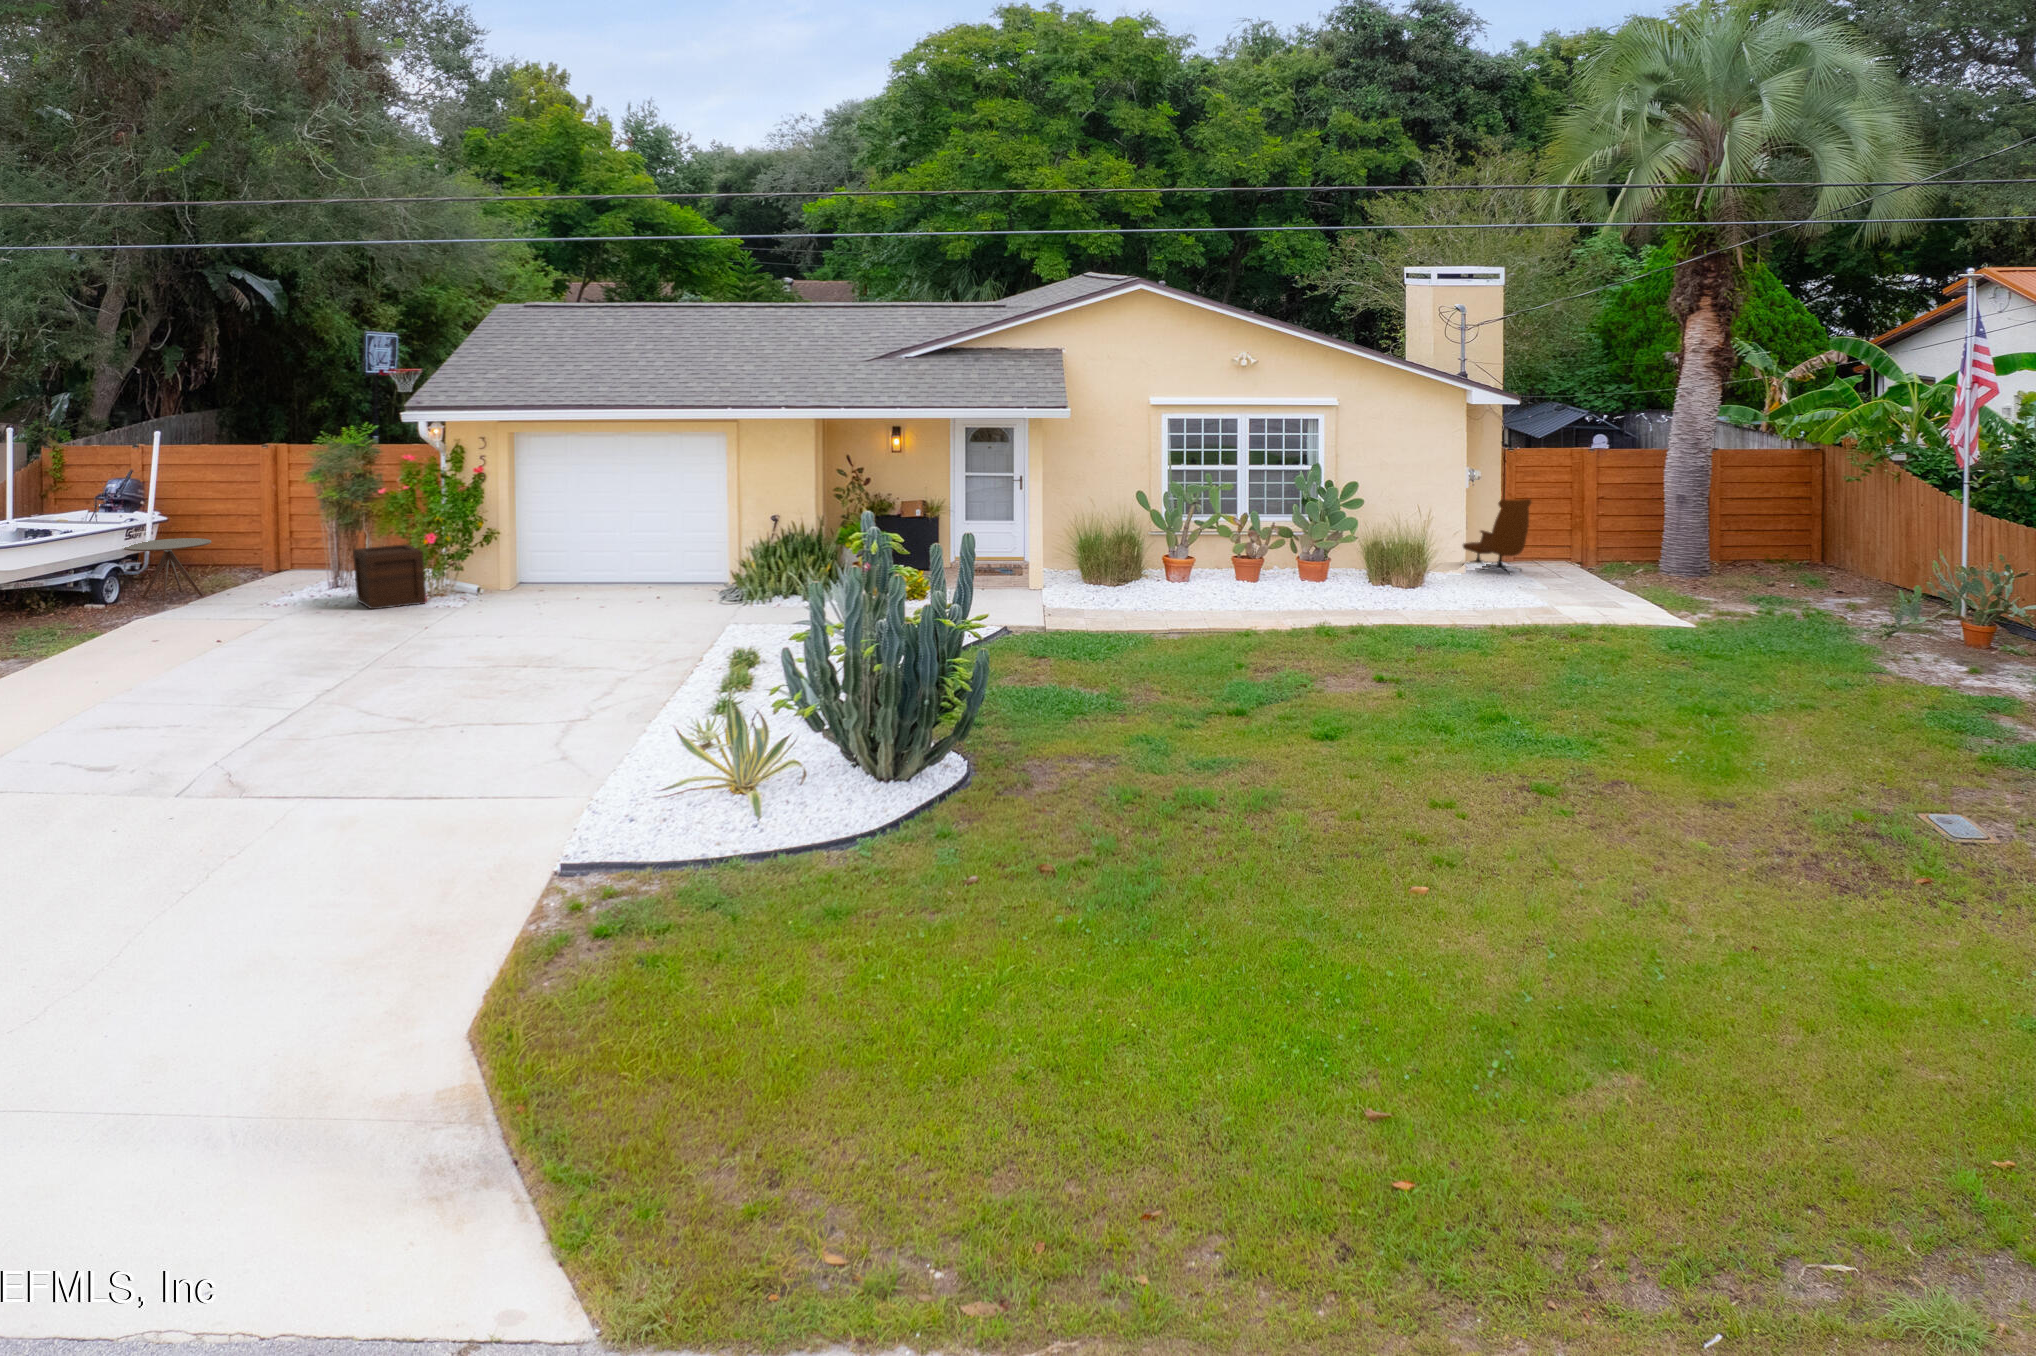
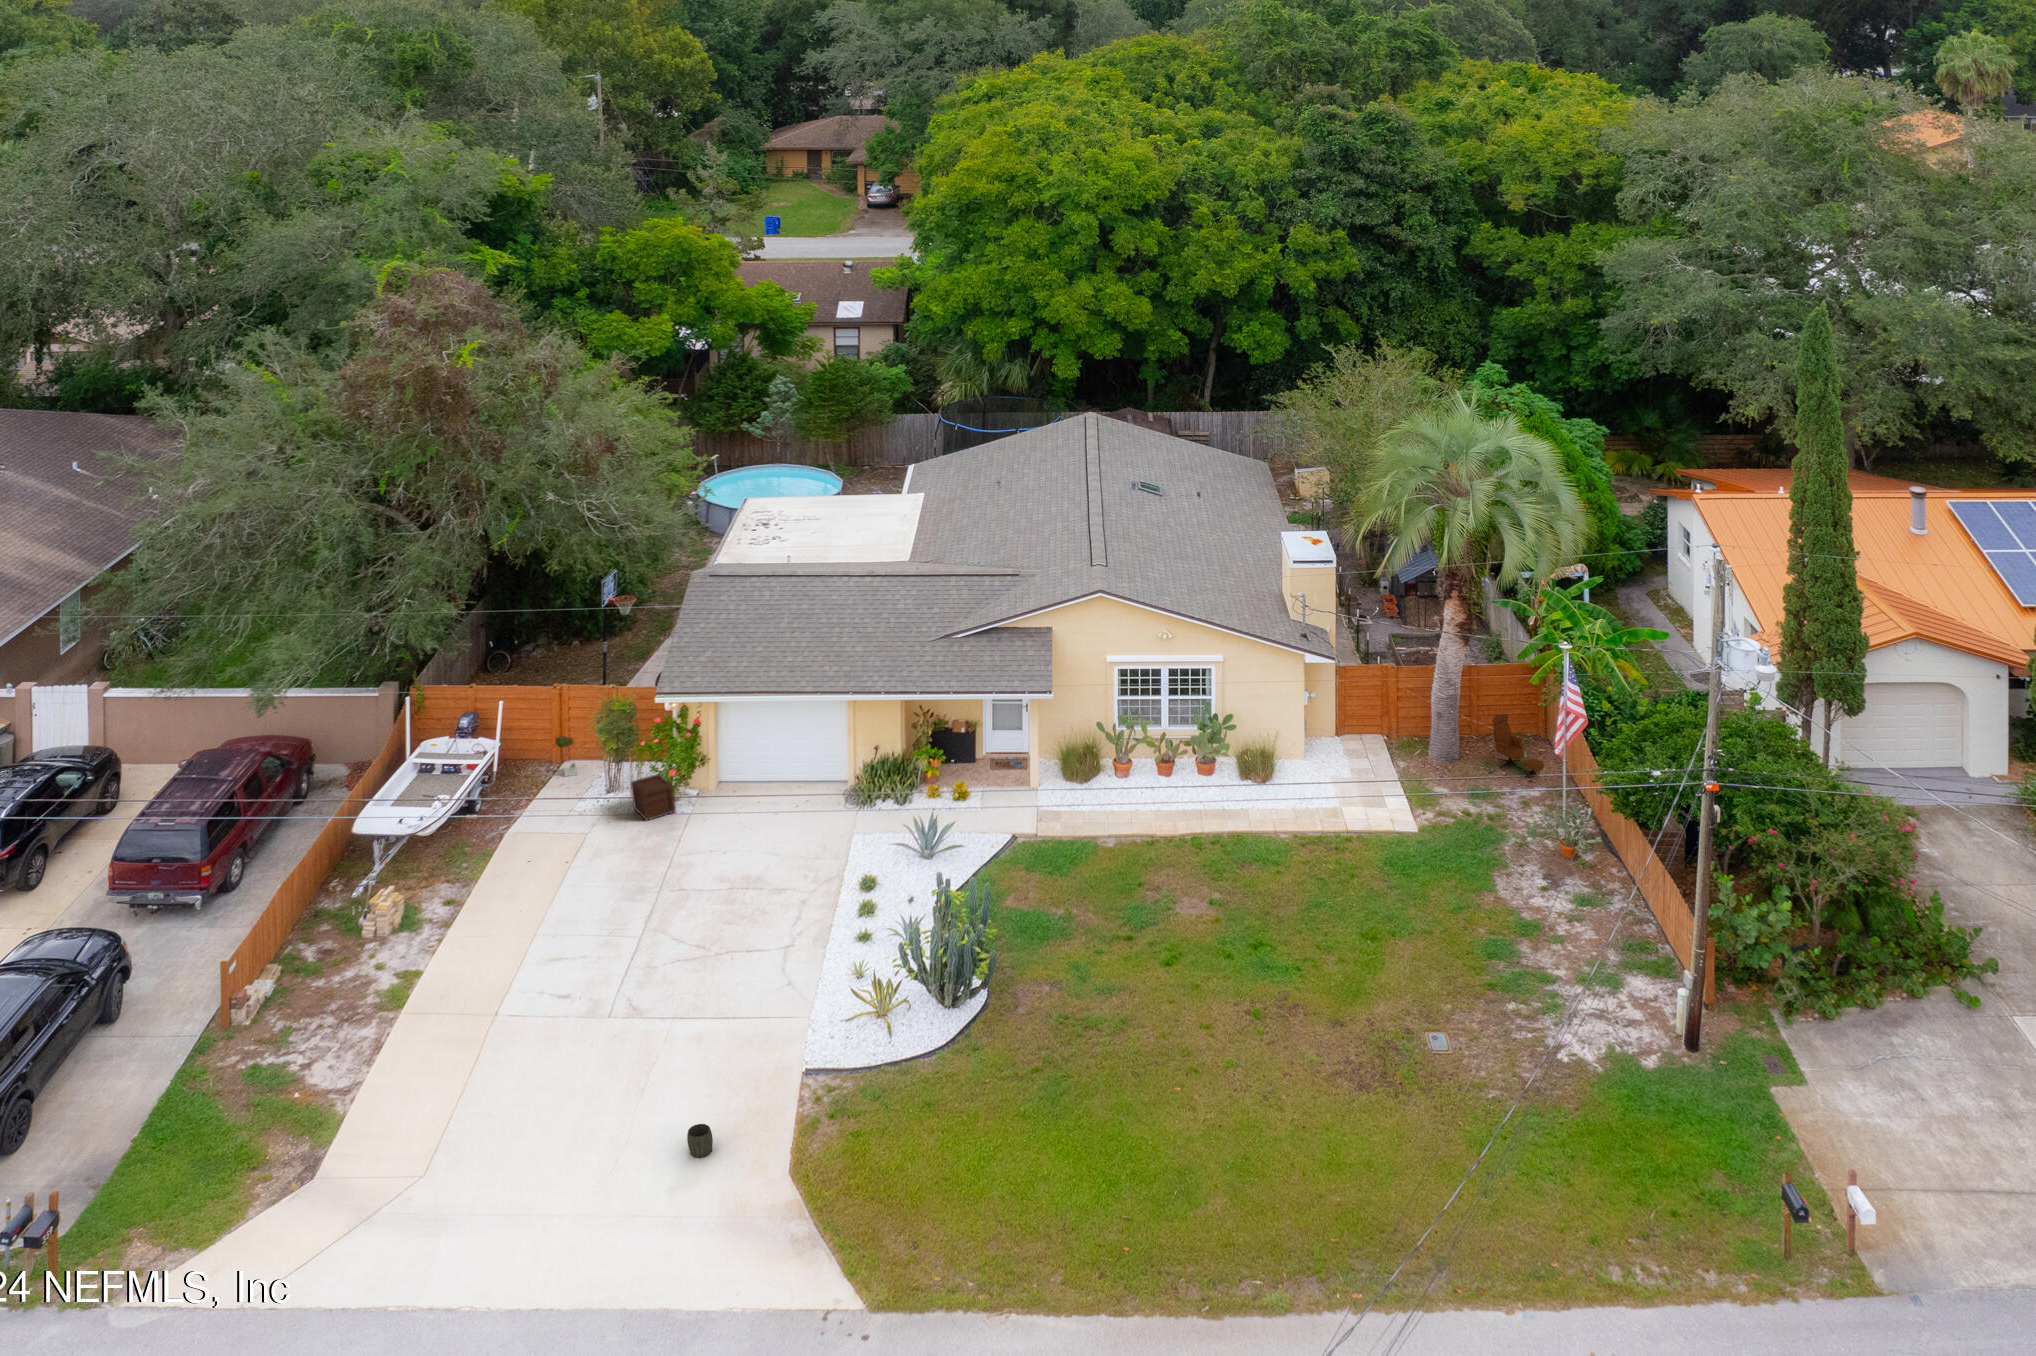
lounge chair: present [1463,498,1531,571] -> present [1493,714,1544,778]
potted tree: none [252,511,289,580] -> present [555,736,577,777]
round table: present [124,538,211,601] -> none [491,763,540,809]
woven basket: none [126,927,209,1021] -> present [687,1124,713,1158]

